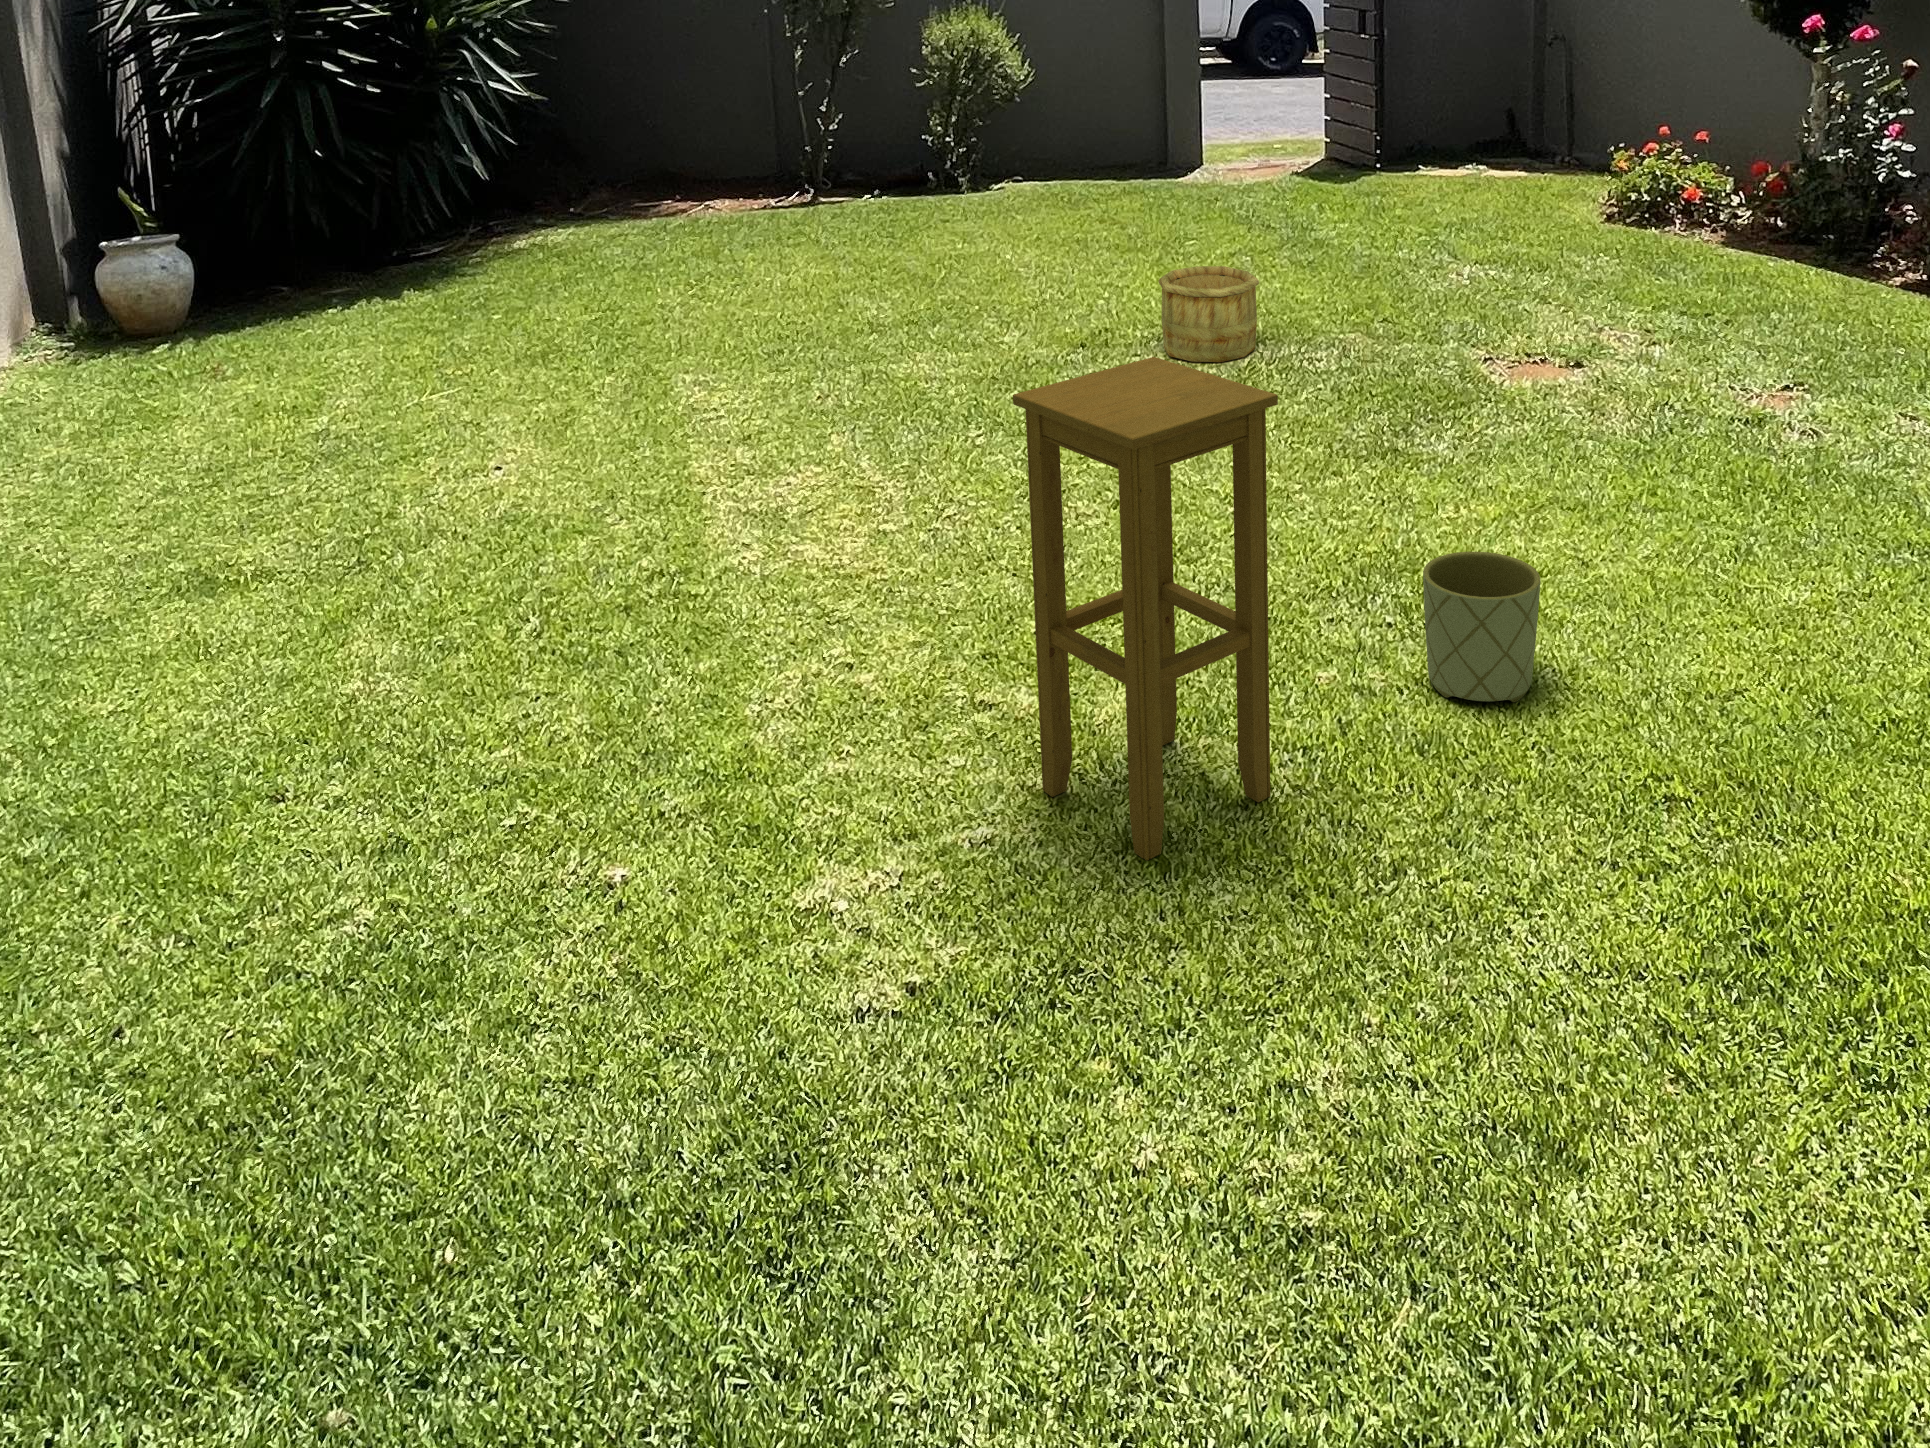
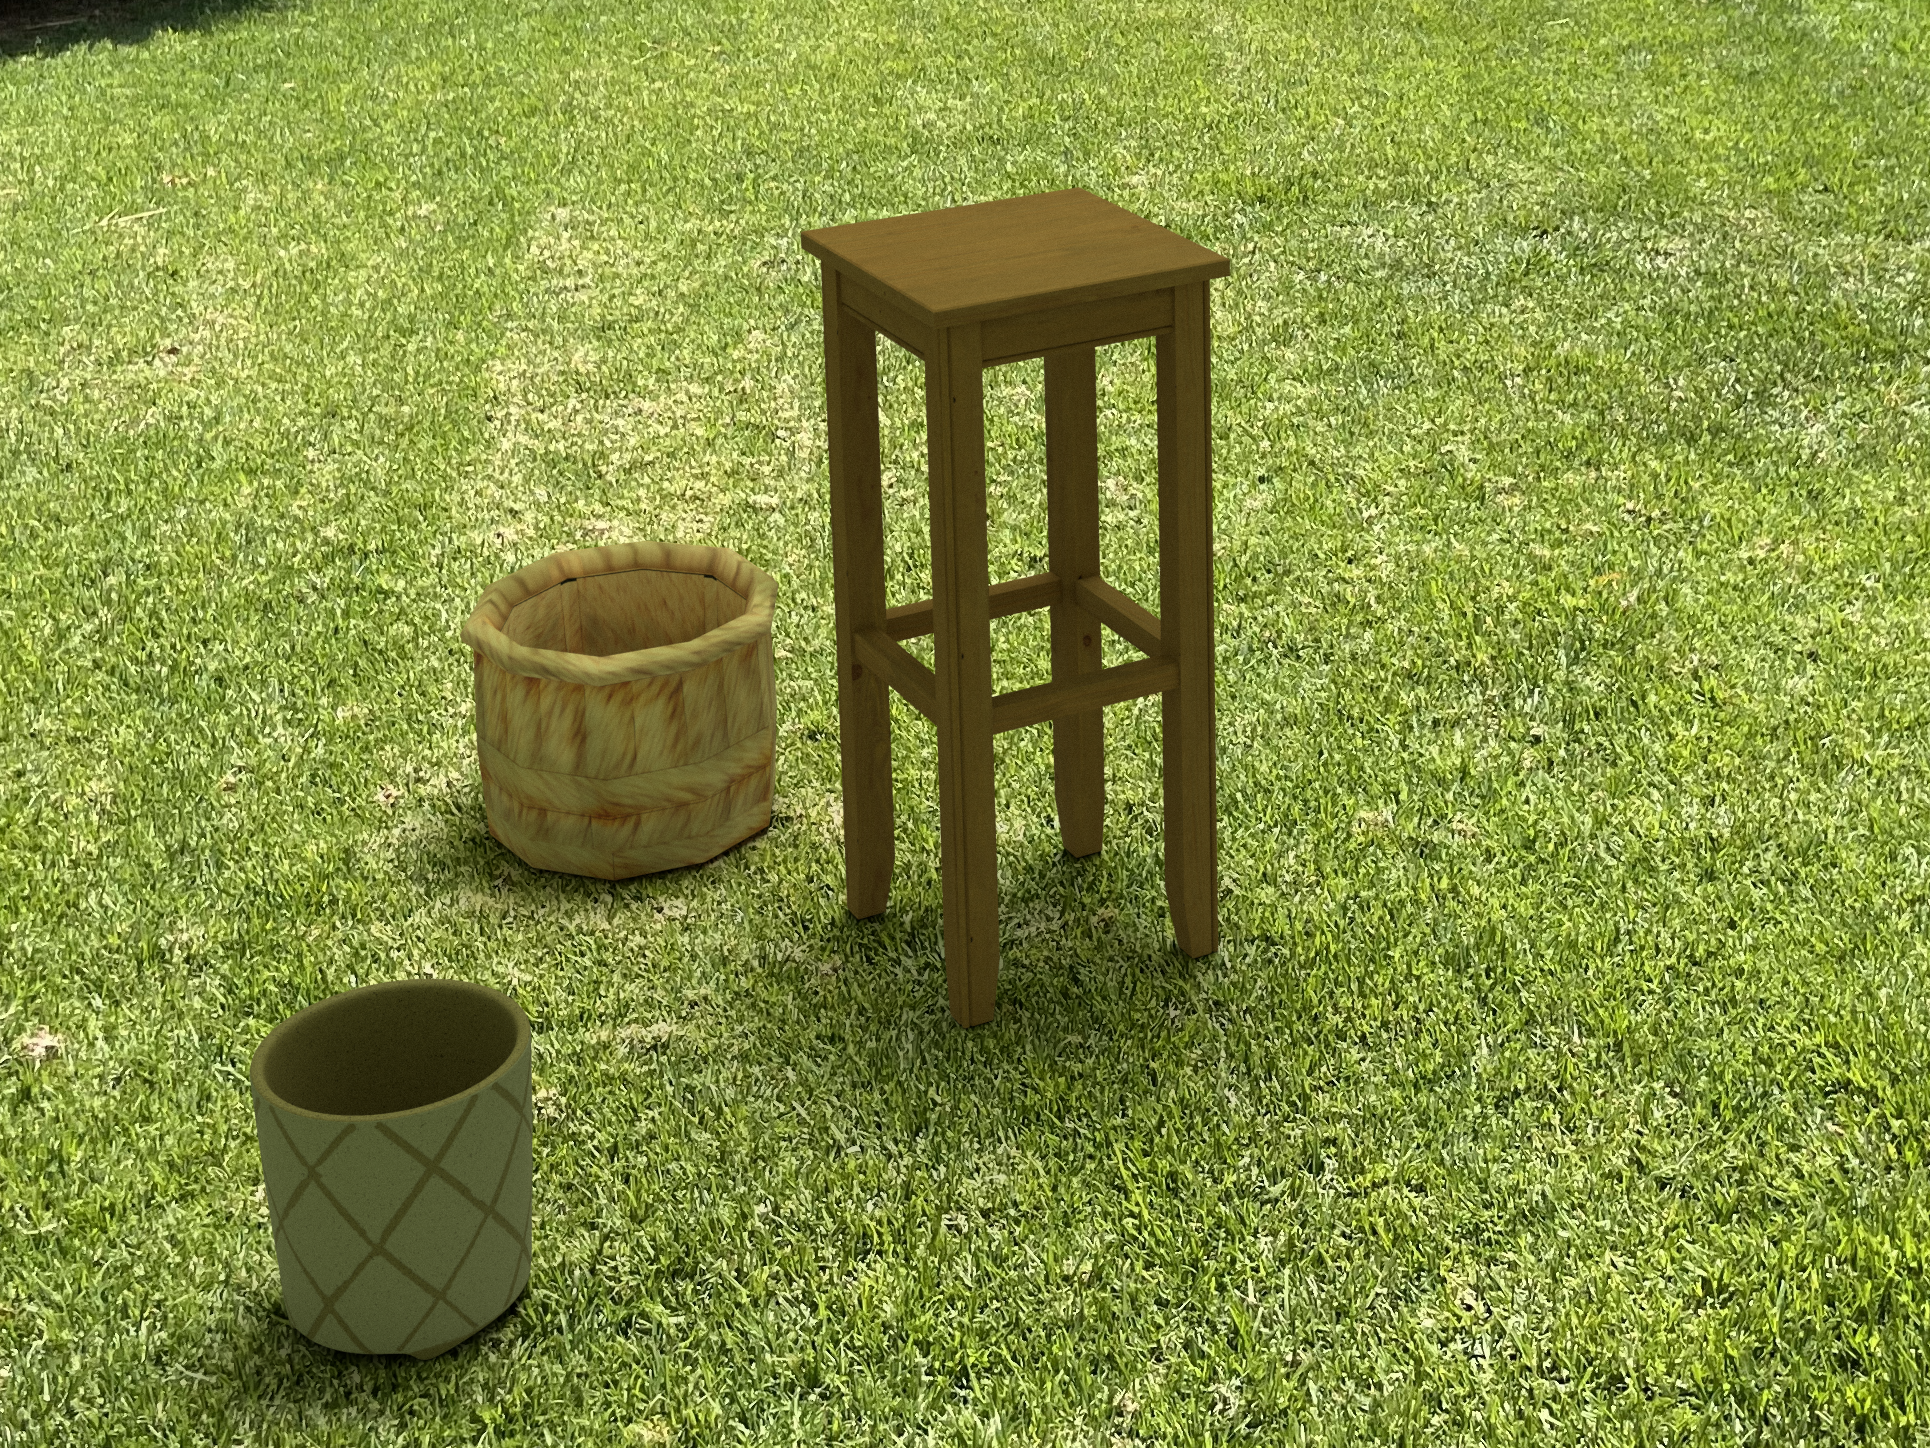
wooden bucket: present [1159,266,1259,362] -> present [460,540,779,880]
planter: present [1423,552,1540,702] -> present [250,979,533,1360]

